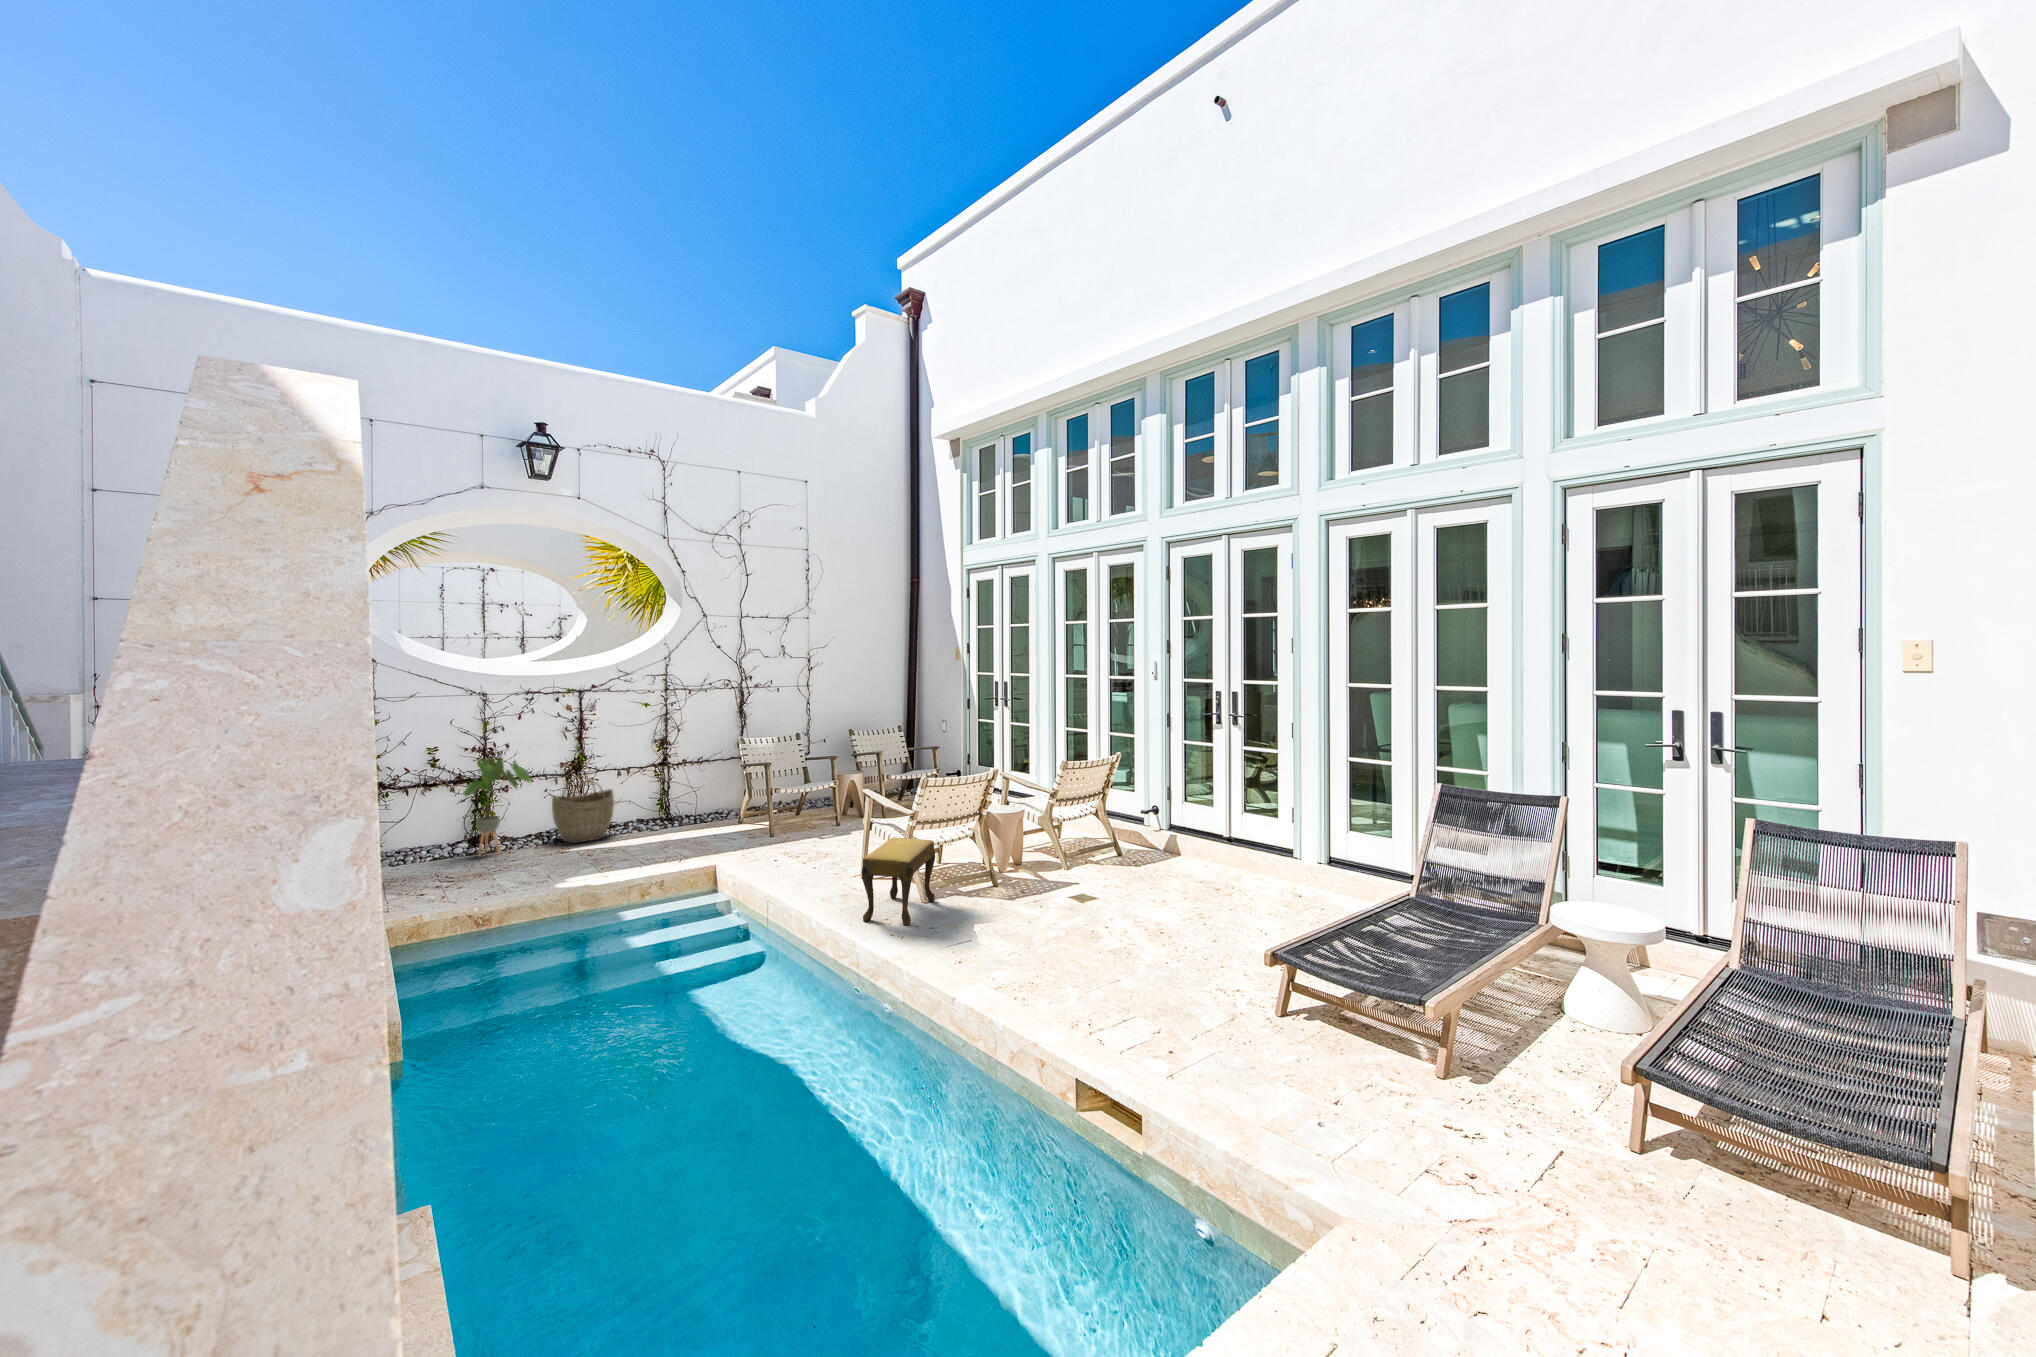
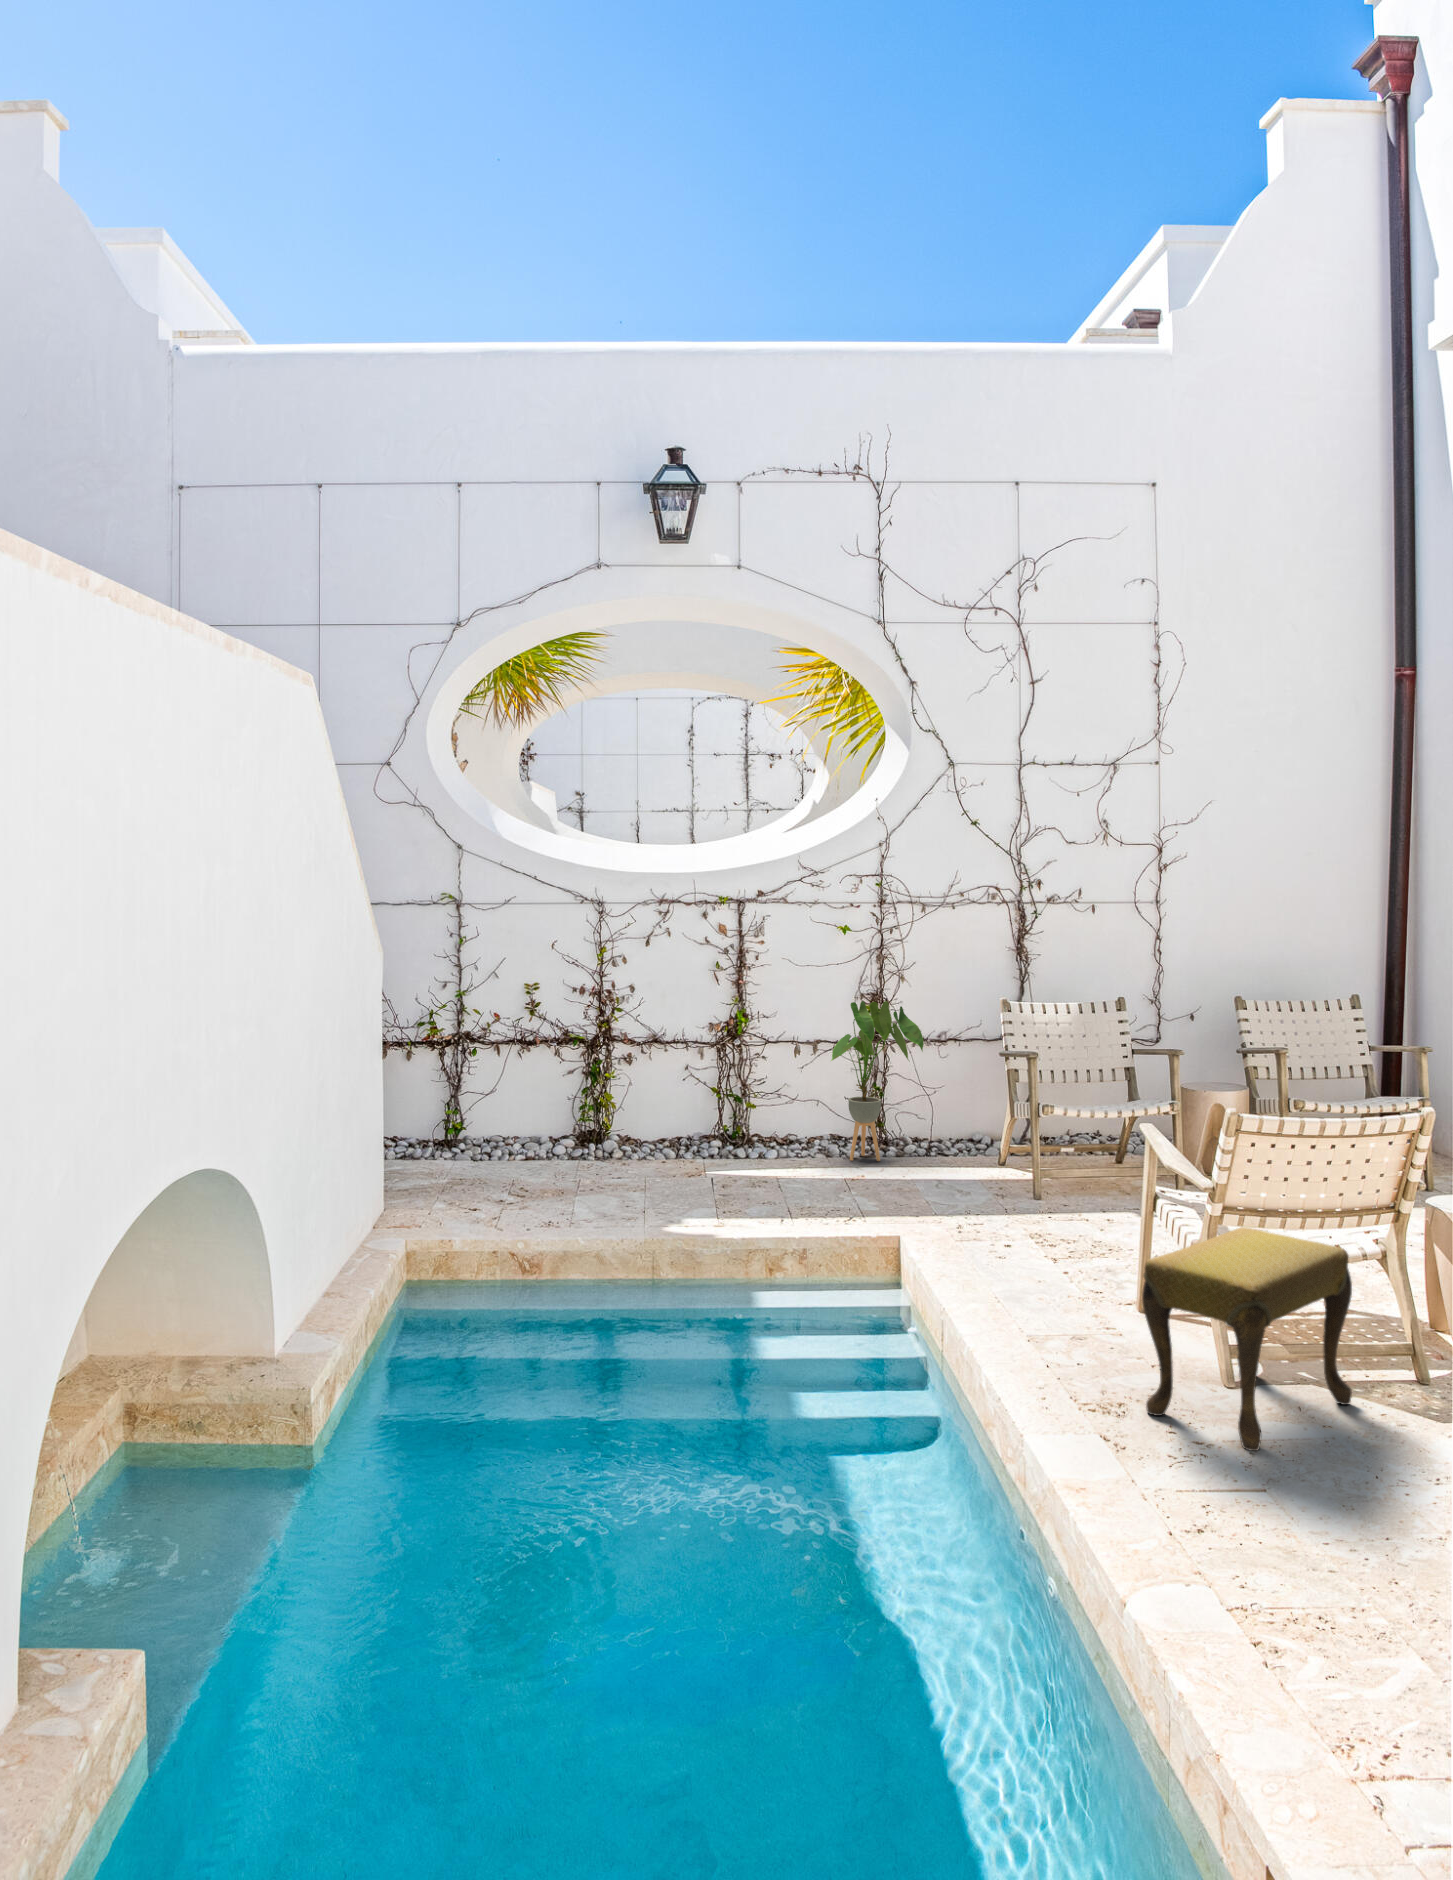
house plant: present [464,757,531,856] -> present [831,1001,924,1161]
woven basket: present [552,779,614,843] -> none [689,1046,783,1161]

